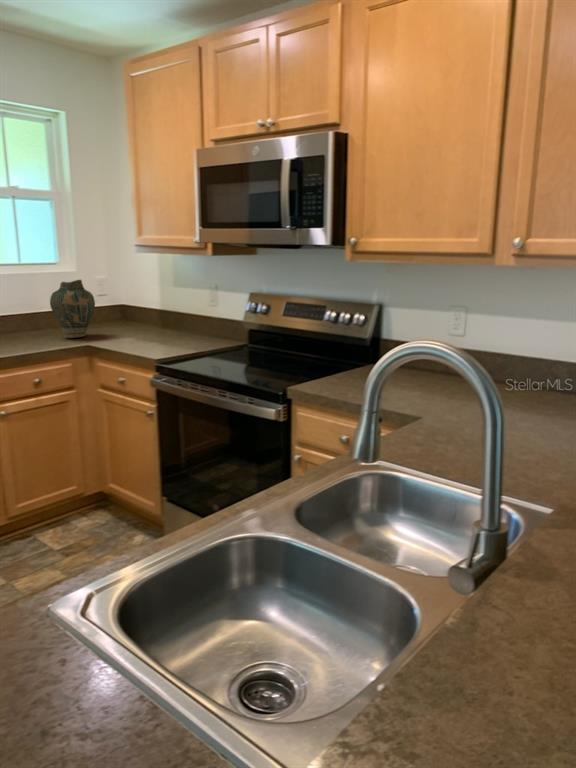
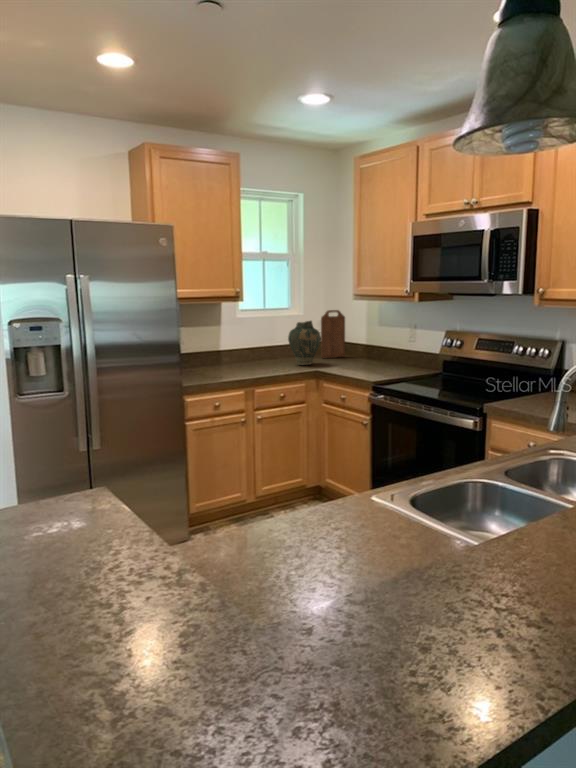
cutting board: none [99,266,134,328] -> present [321,310,345,358]

